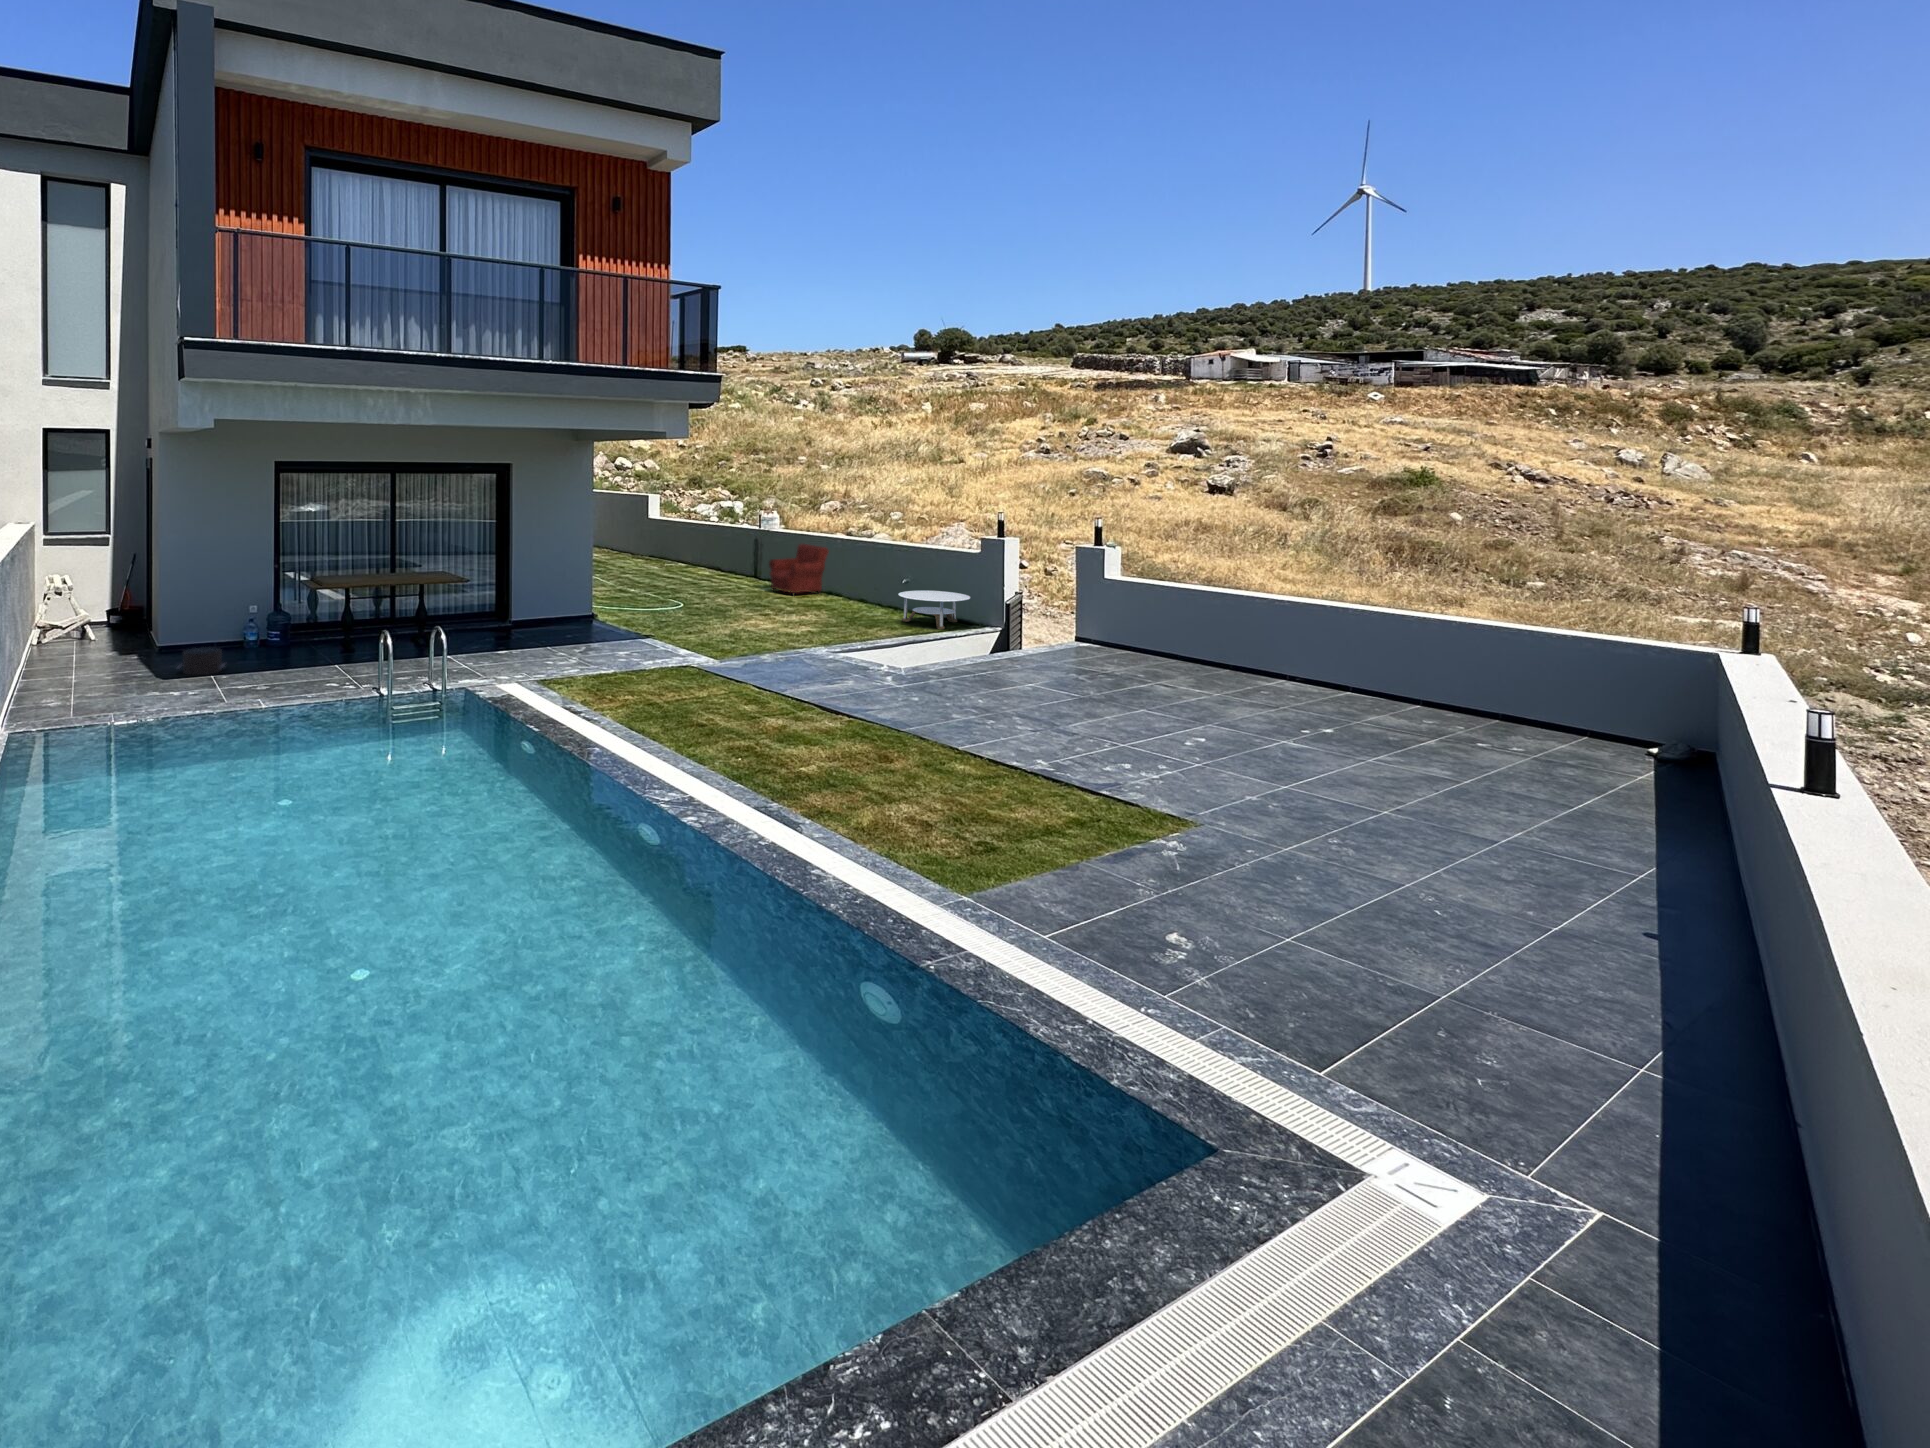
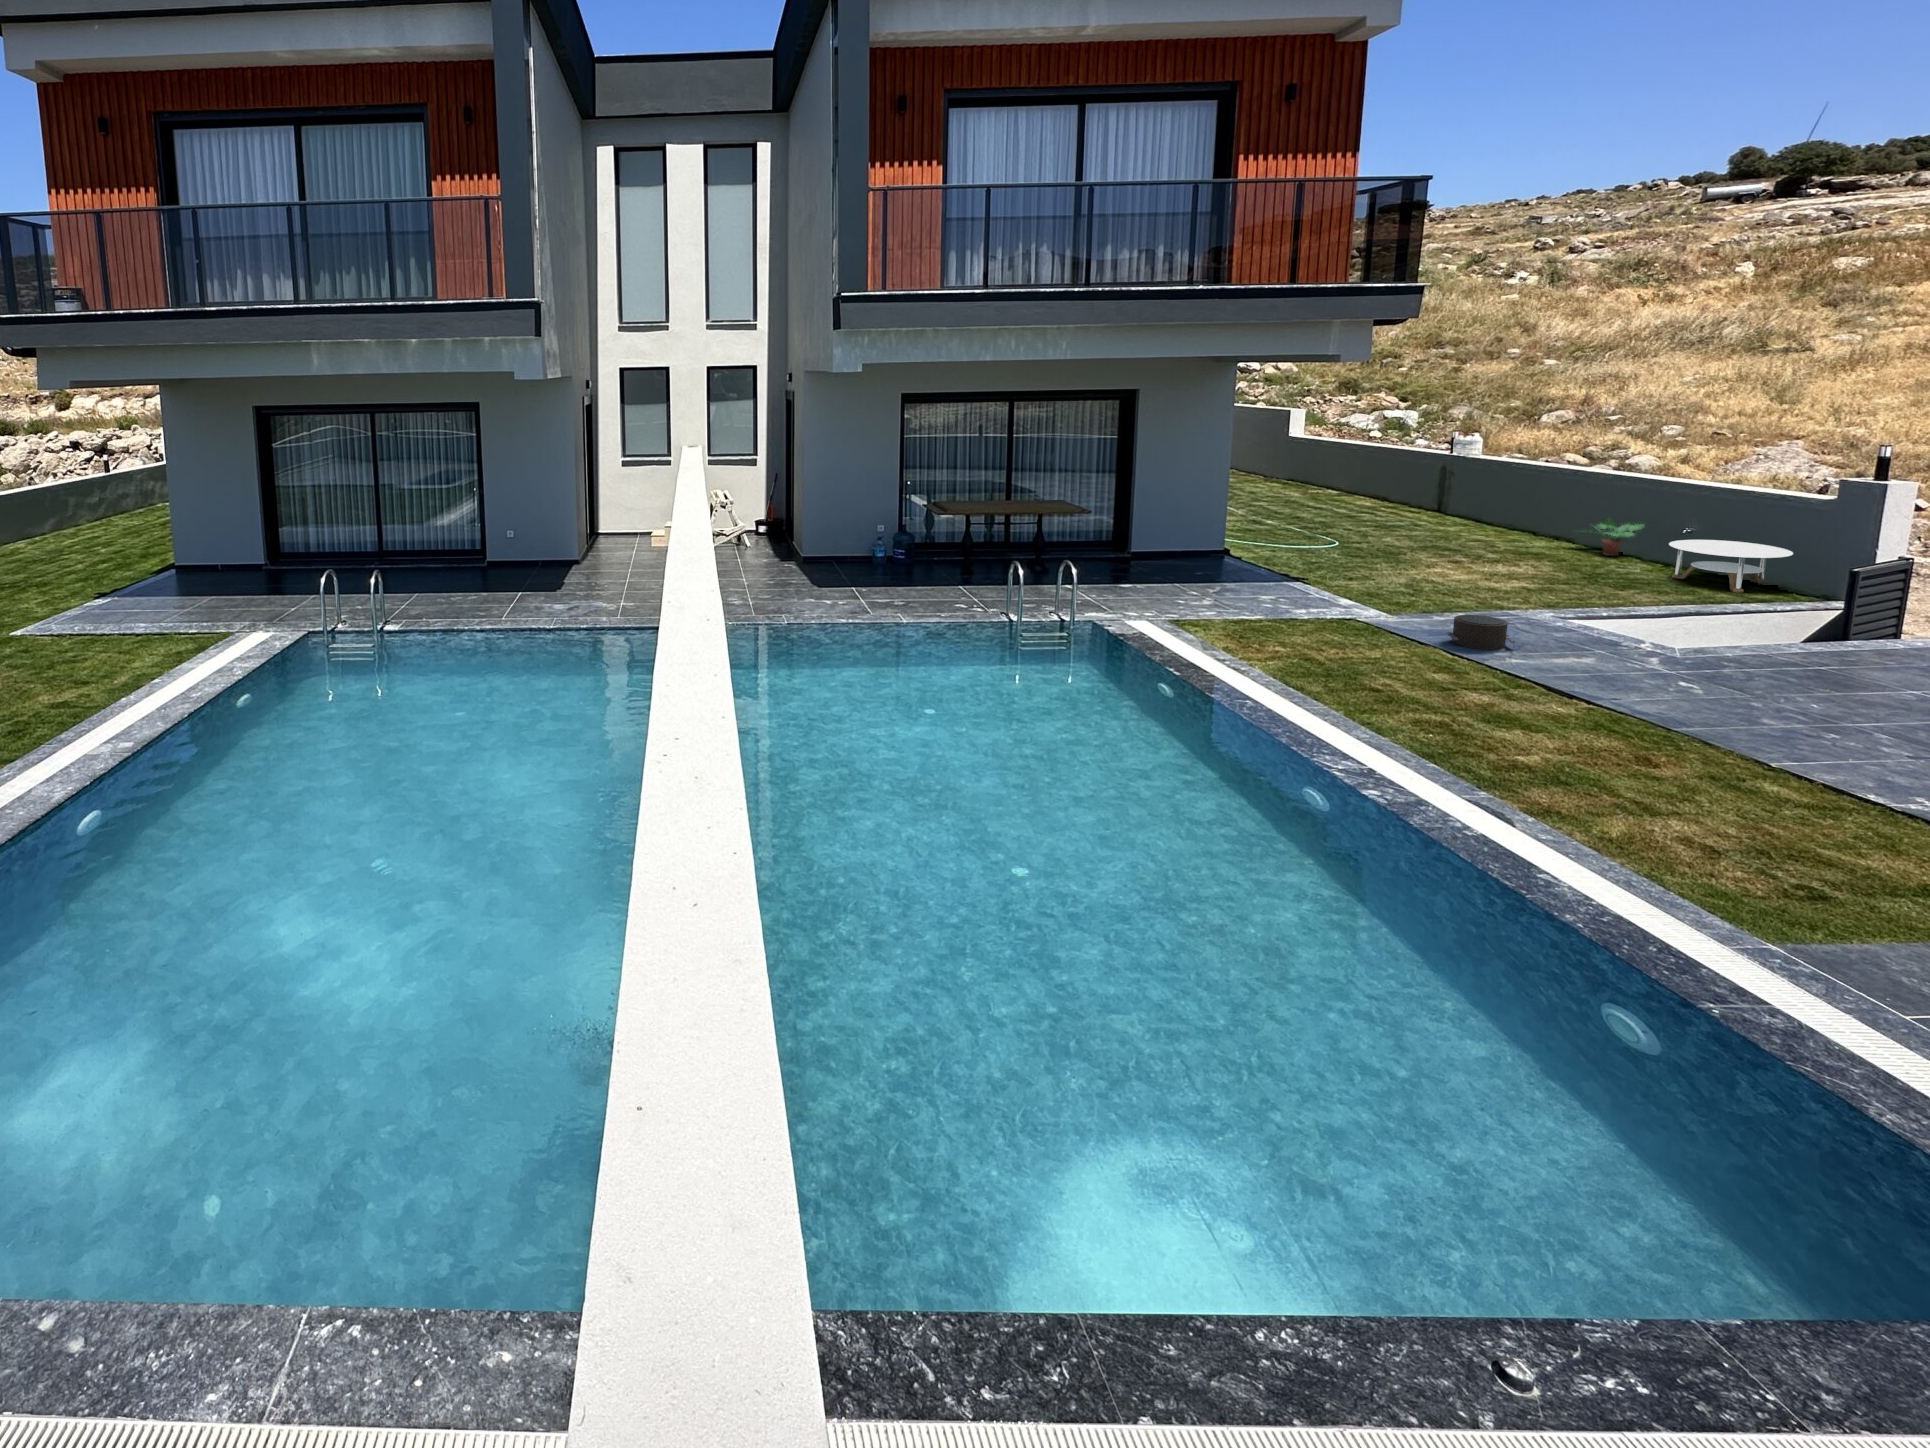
armchair: present [769,544,829,595] -> none [1466,471,1559,535]
potted plant: none [838,576,884,608] -> present [1577,518,1645,556]
pouf: present [177,647,225,675] -> present [1446,615,1517,650]

